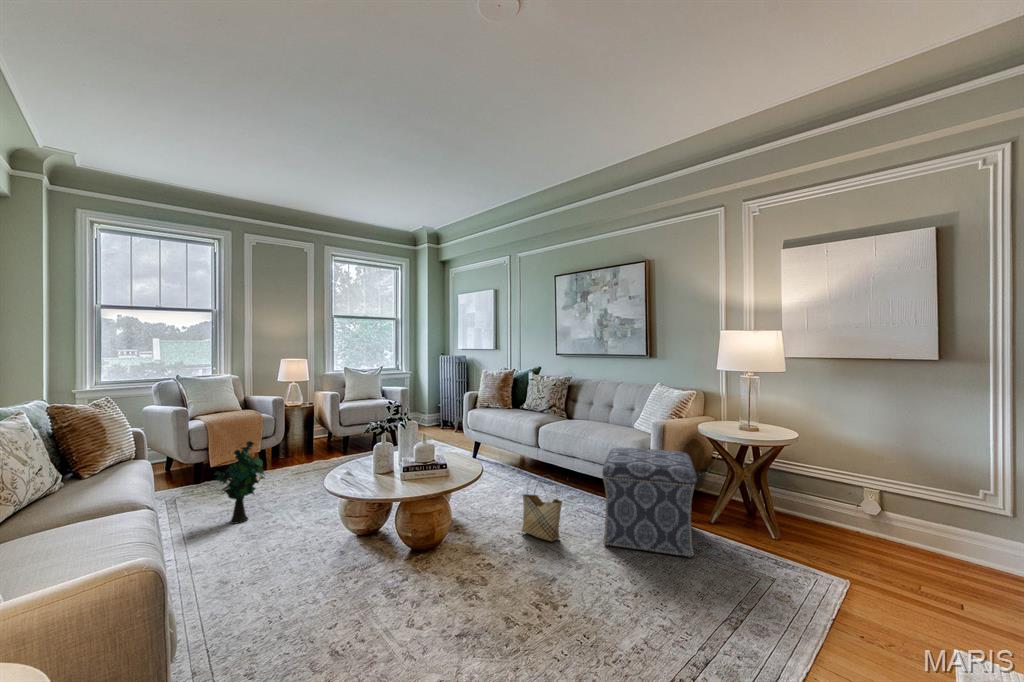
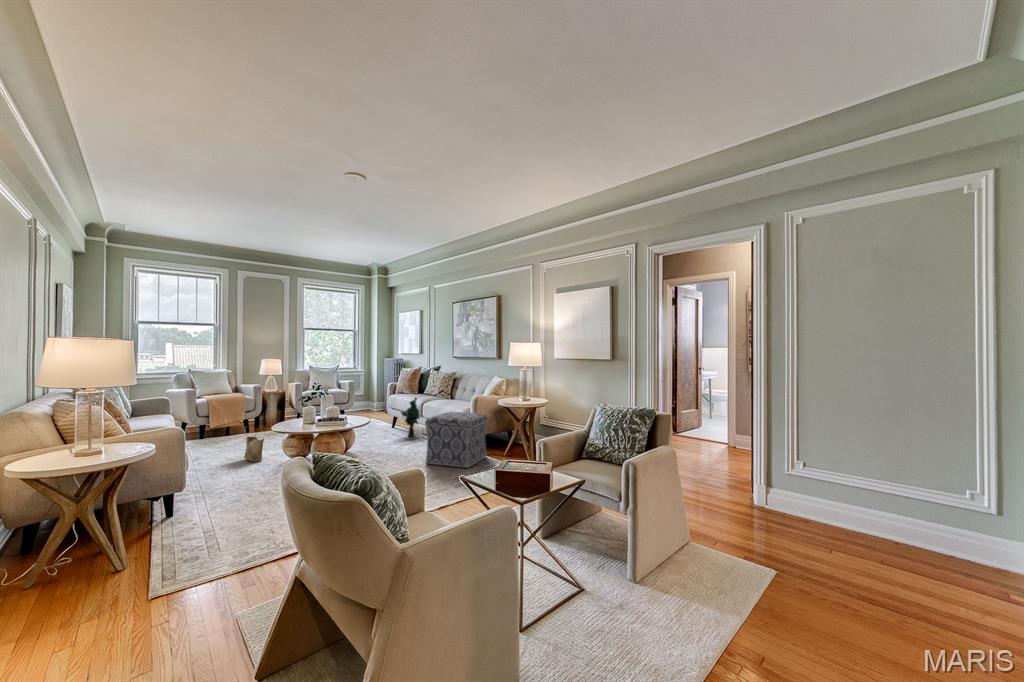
decorative plant: present [214,441,265,524] -> present [401,398,421,437]
woven basket: present [522,475,562,541] -> present [244,425,264,462]

